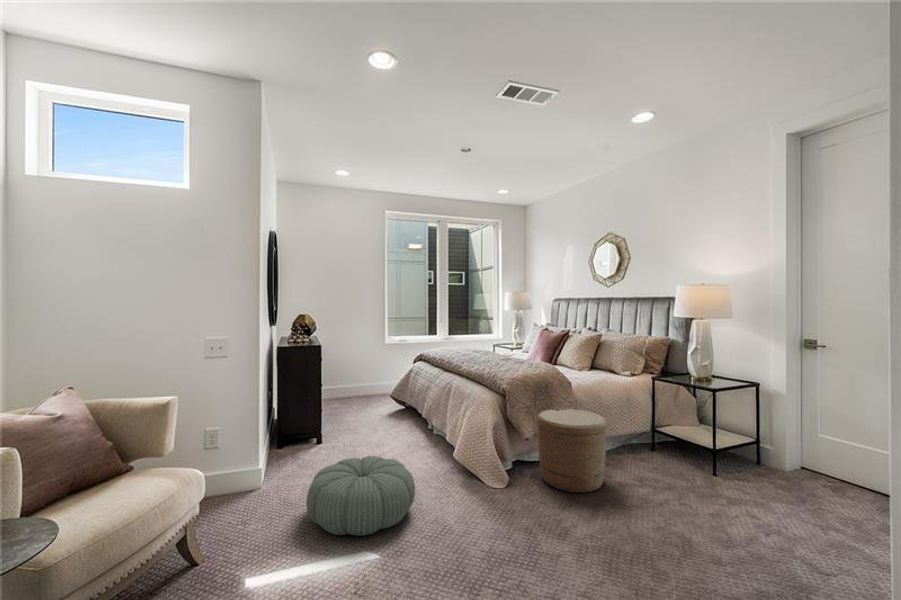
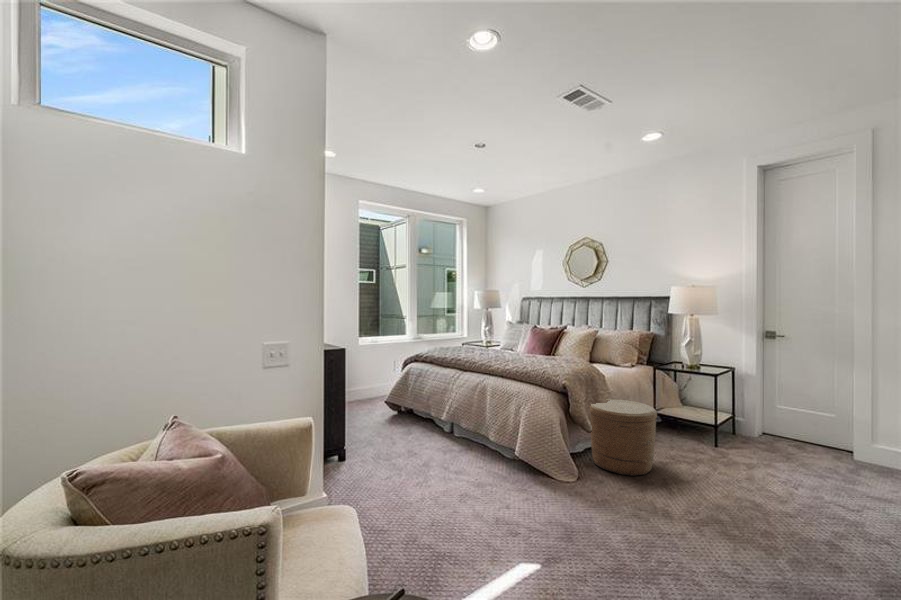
pouf: present [306,456,415,536] -> none [418,463,533,551]

